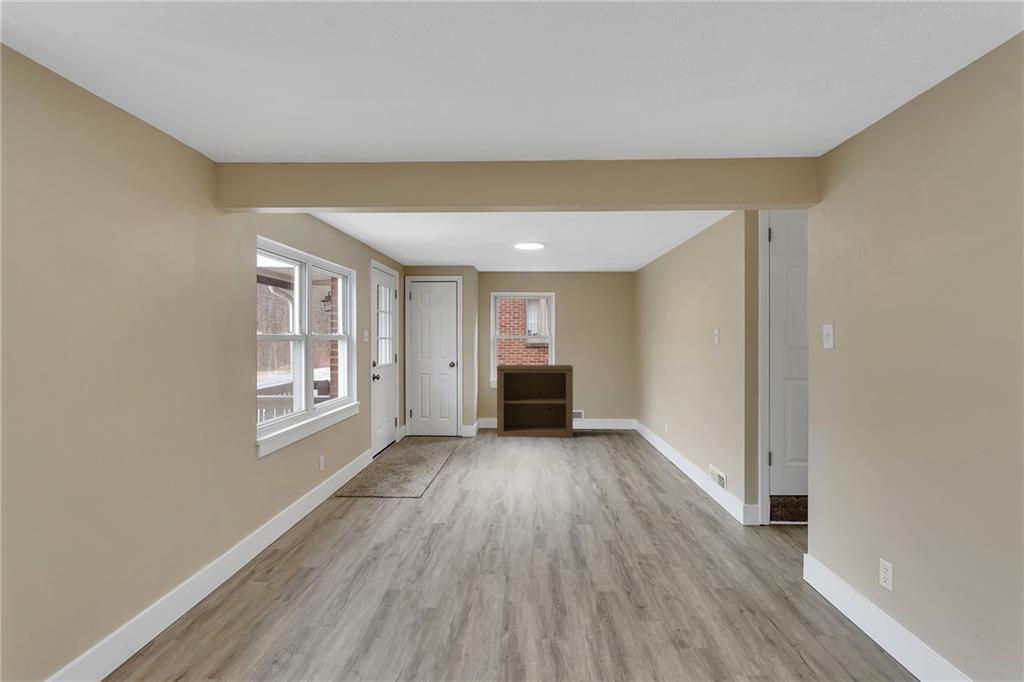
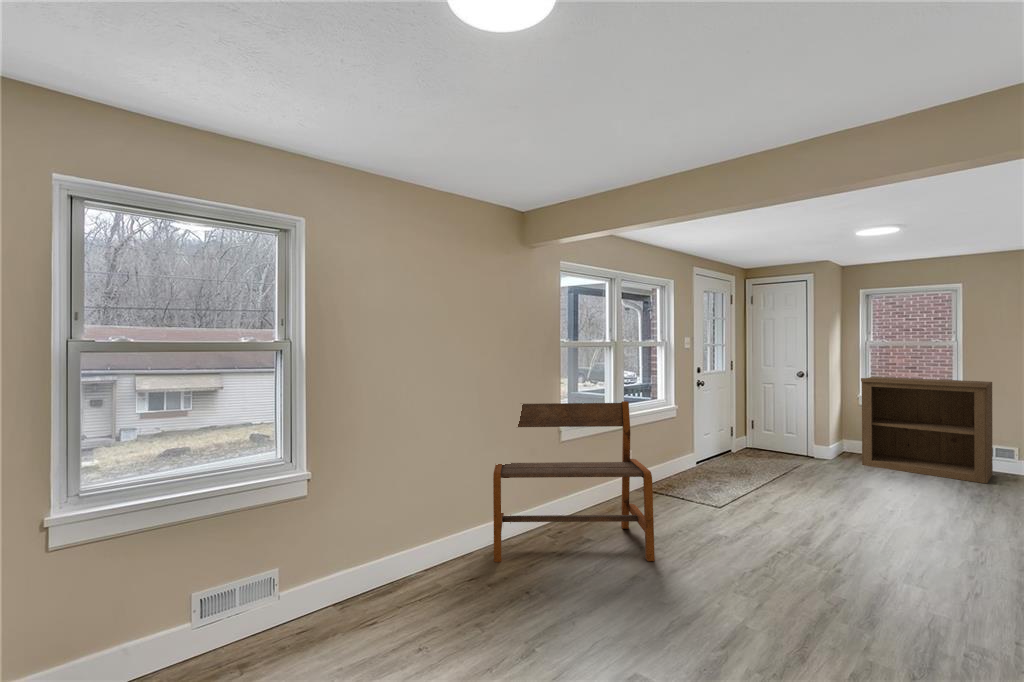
bench: none [154,400,393,664] -> present [493,401,655,562]

